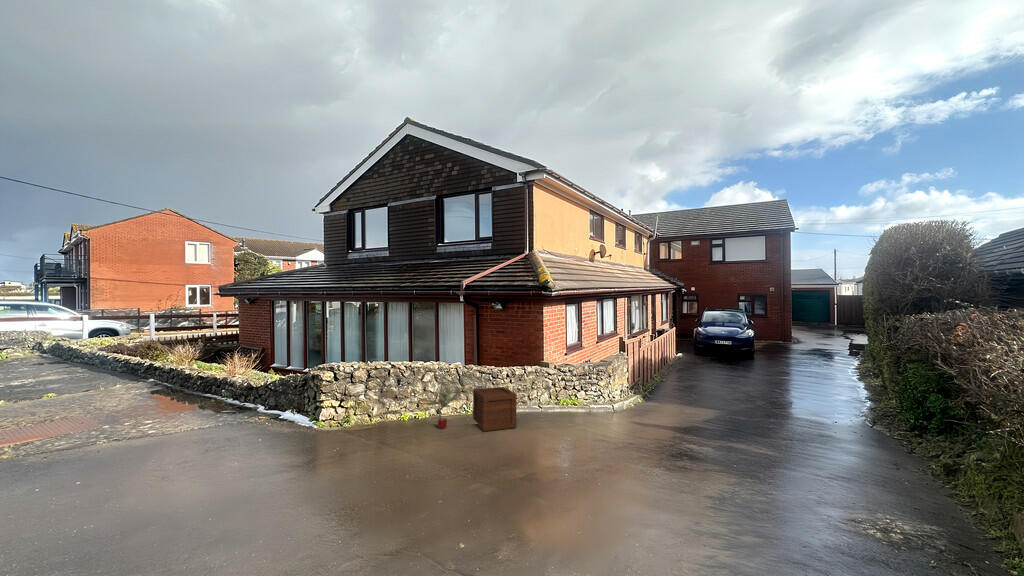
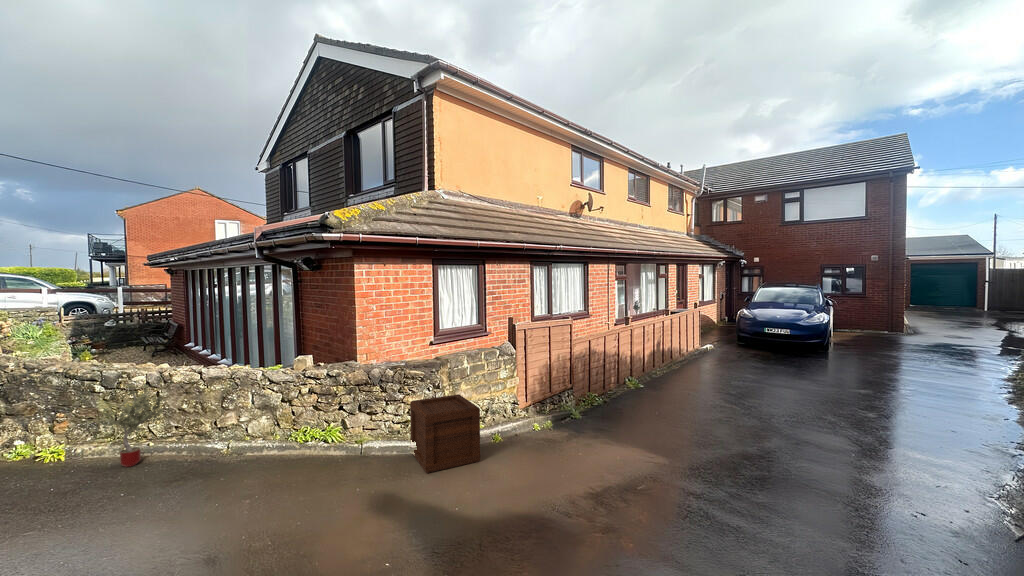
wooden crate: present [473,387,516,432] -> present [410,394,480,473]

